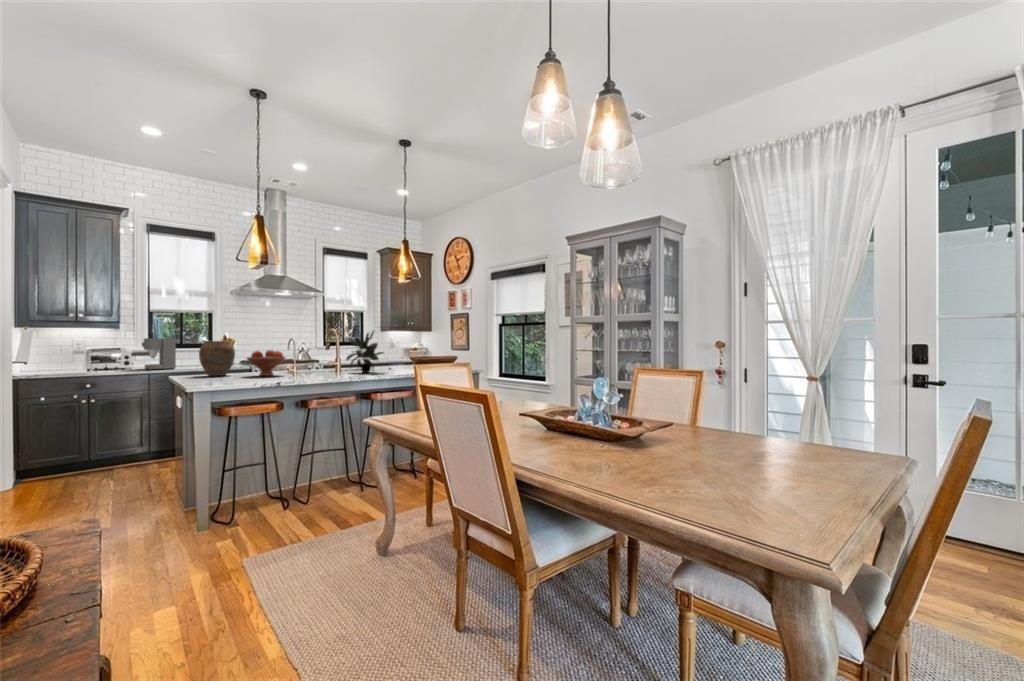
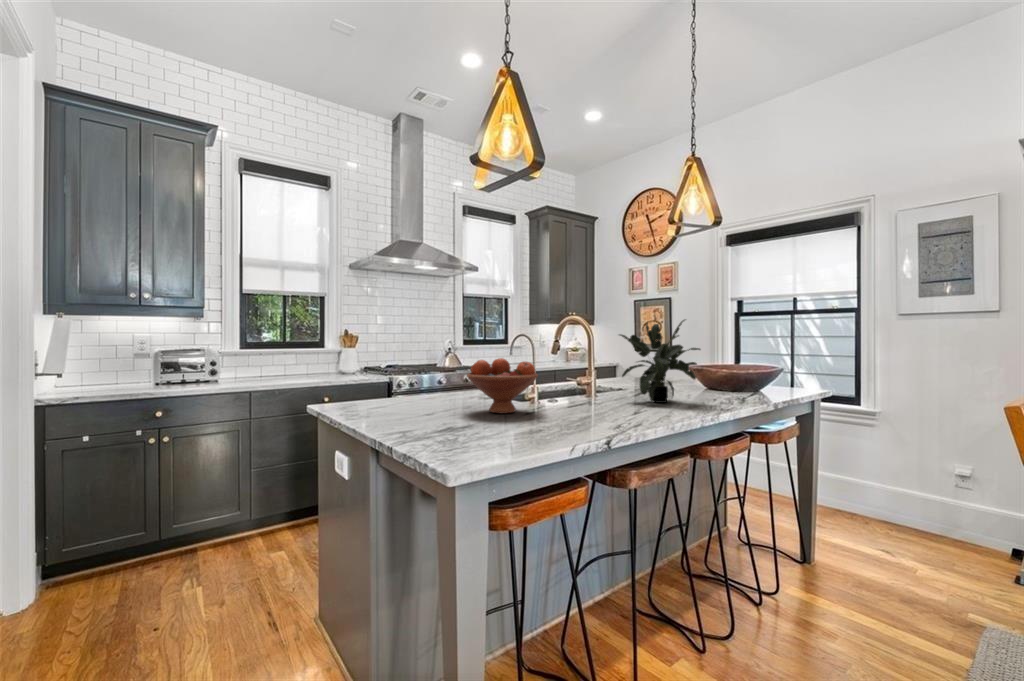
coffee maker: present [131,338,176,370] -> none [221,333,286,384]
vase: present [199,341,235,376] -> none [371,340,433,411]

